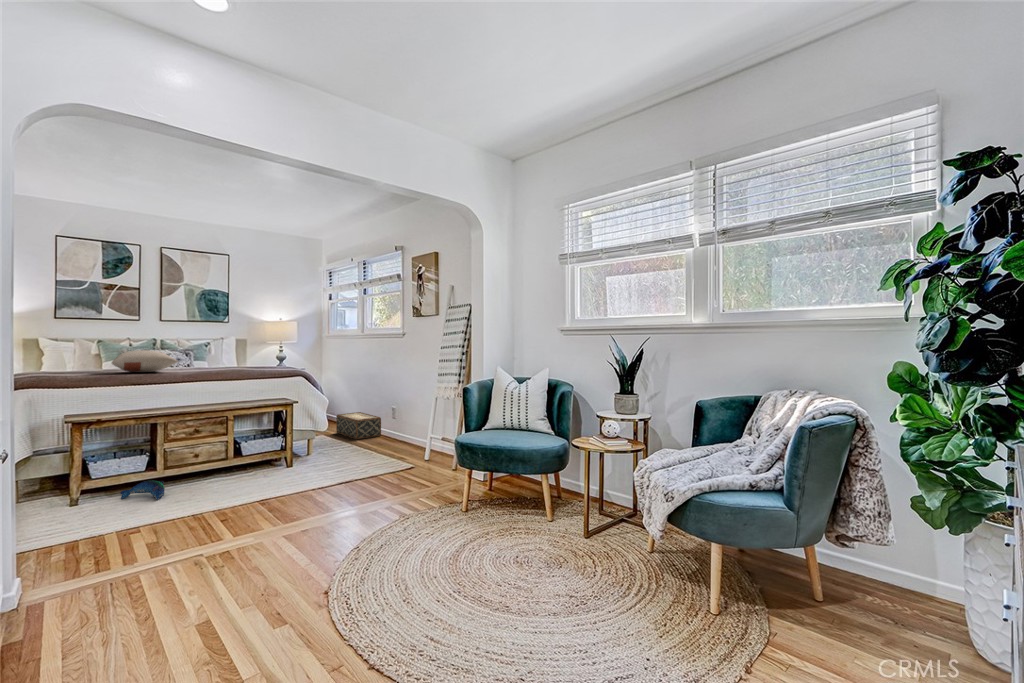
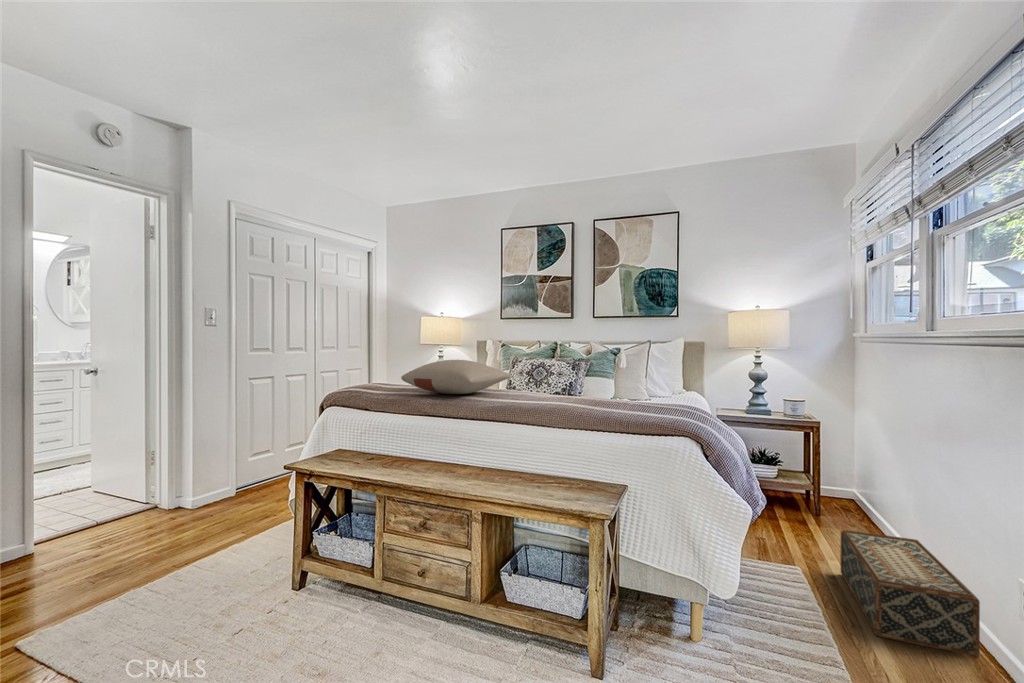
plush toy: present [120,480,165,500] -> none [299,599,350,659]

